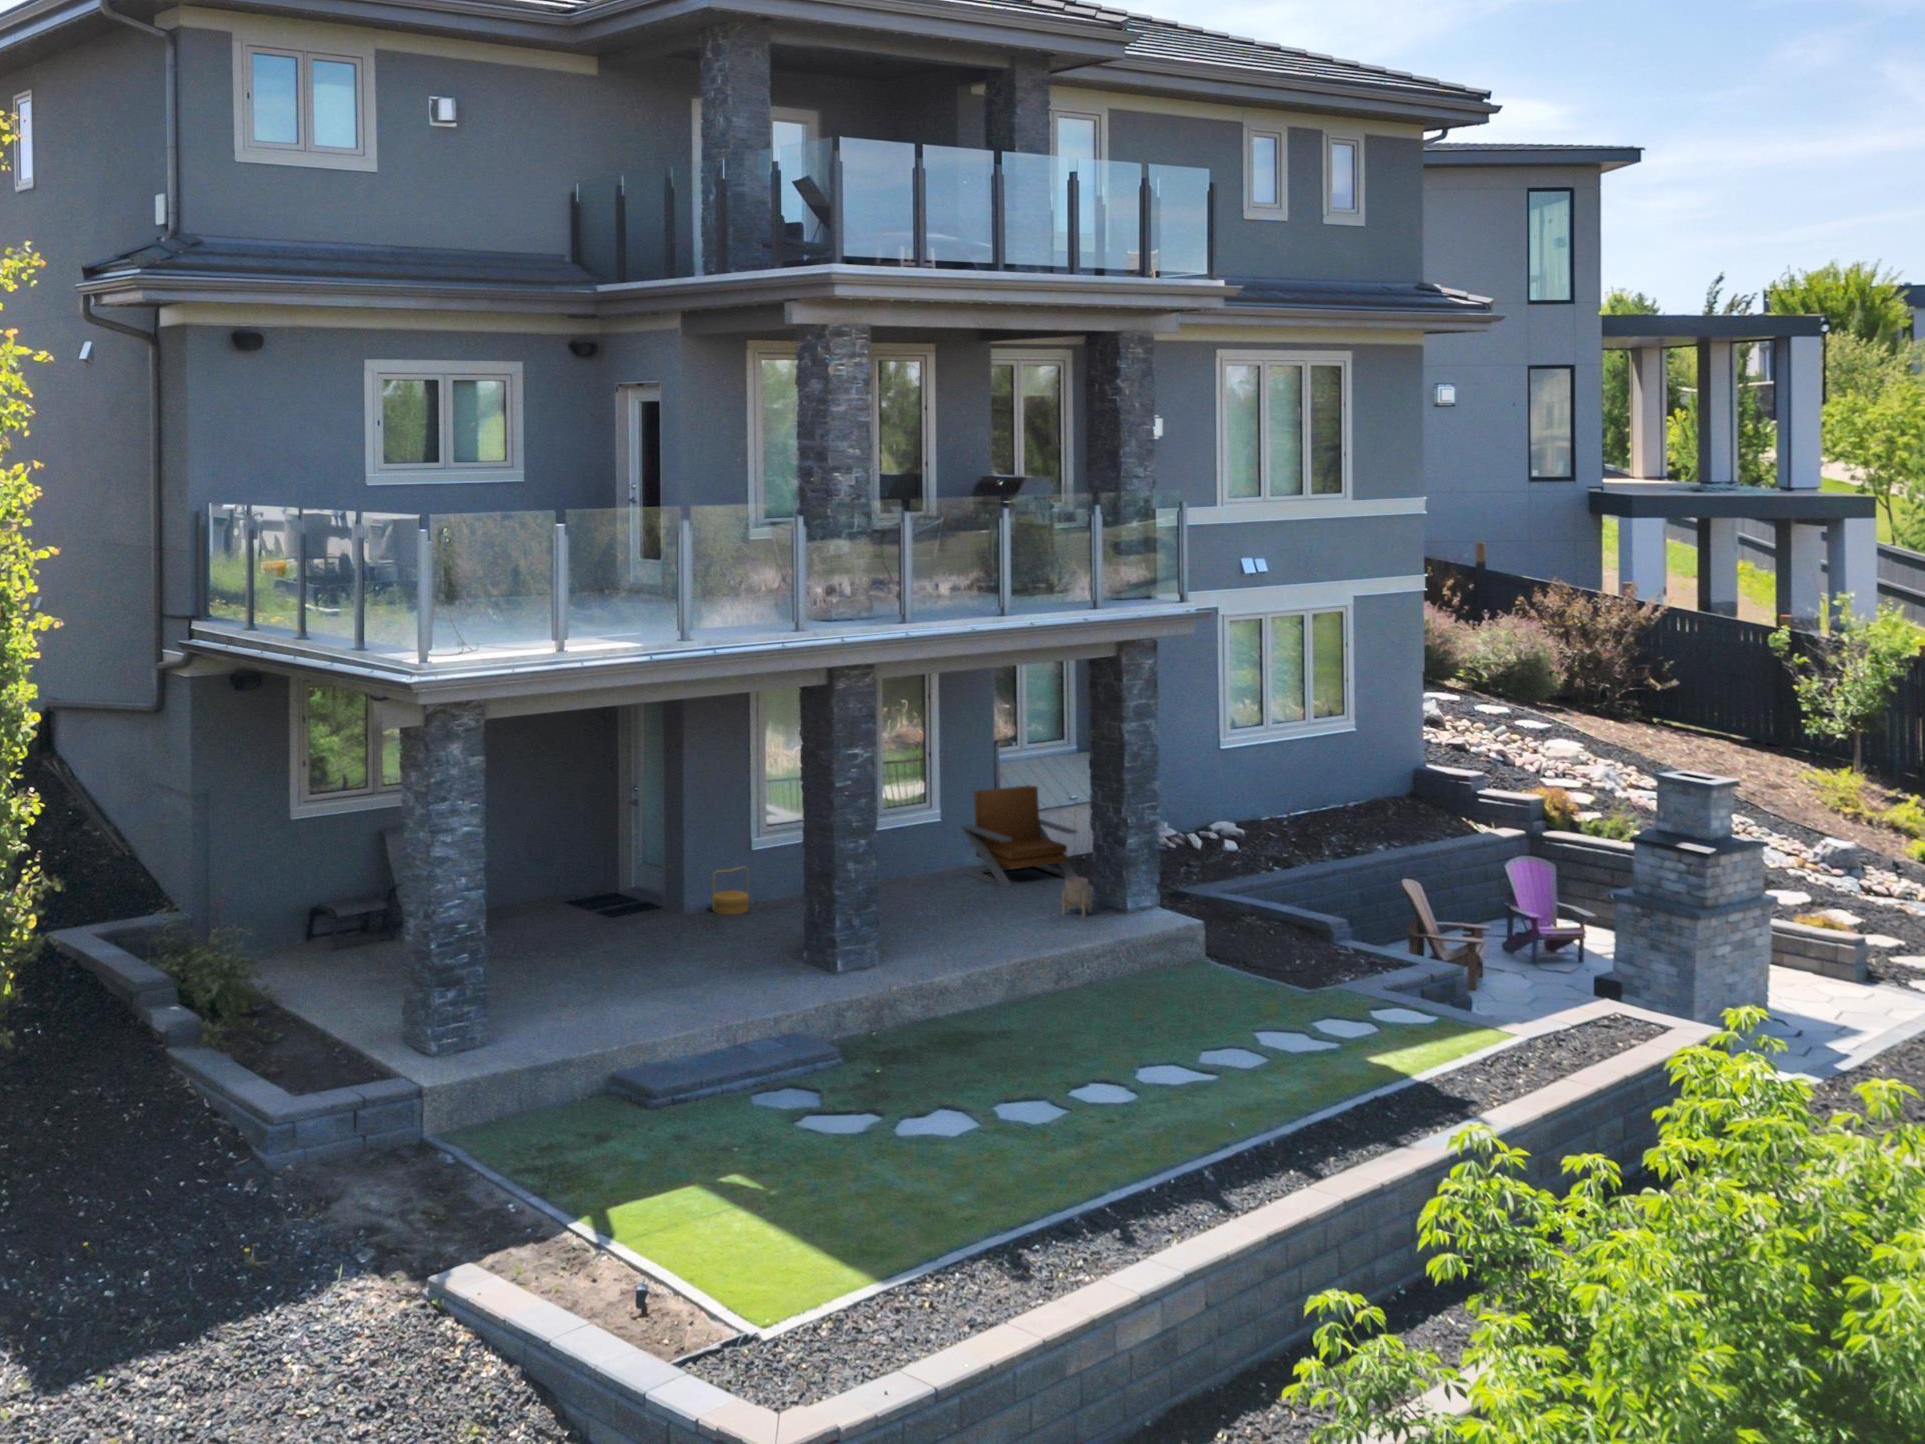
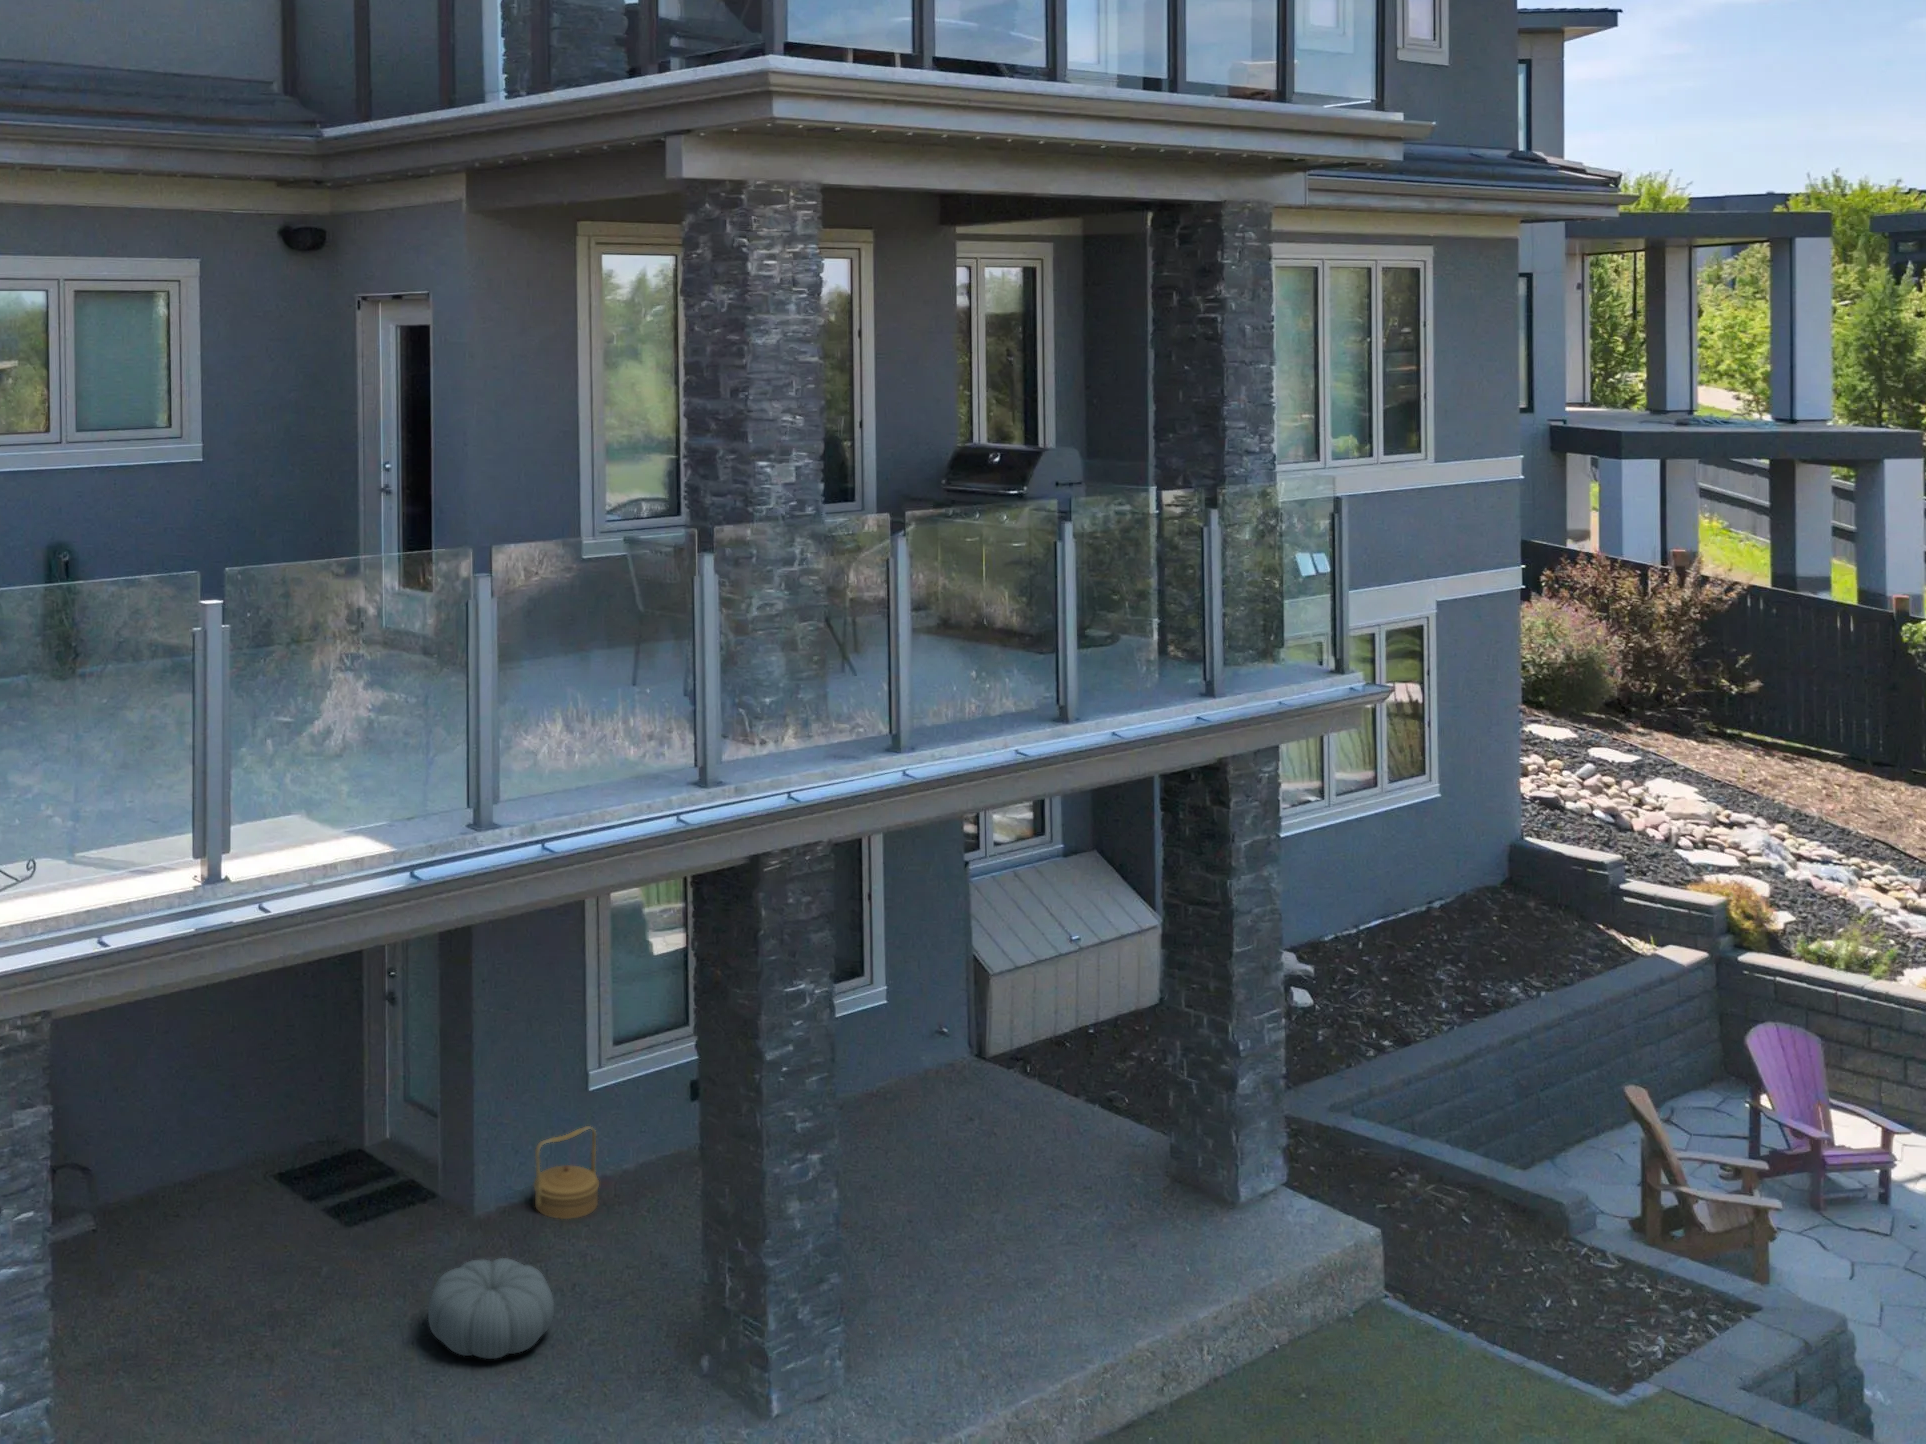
lounge chair: present [961,786,1078,886] -> none [922,931,1113,1120]
planter: present [1062,877,1091,916] -> none [1133,1130,1179,1207]
pouf: none [648,911,716,953] -> present [428,1258,554,1359]

